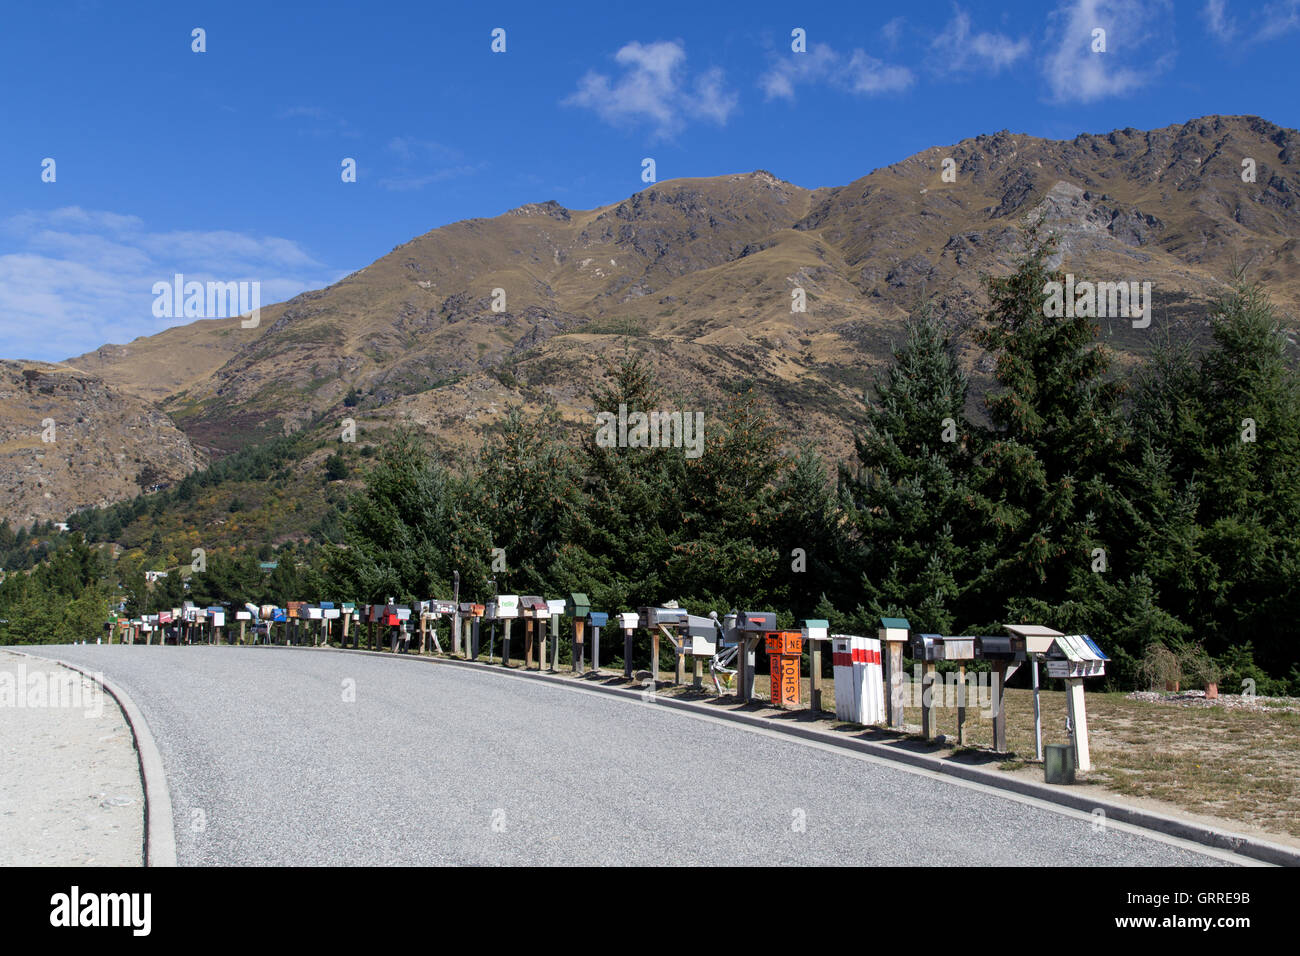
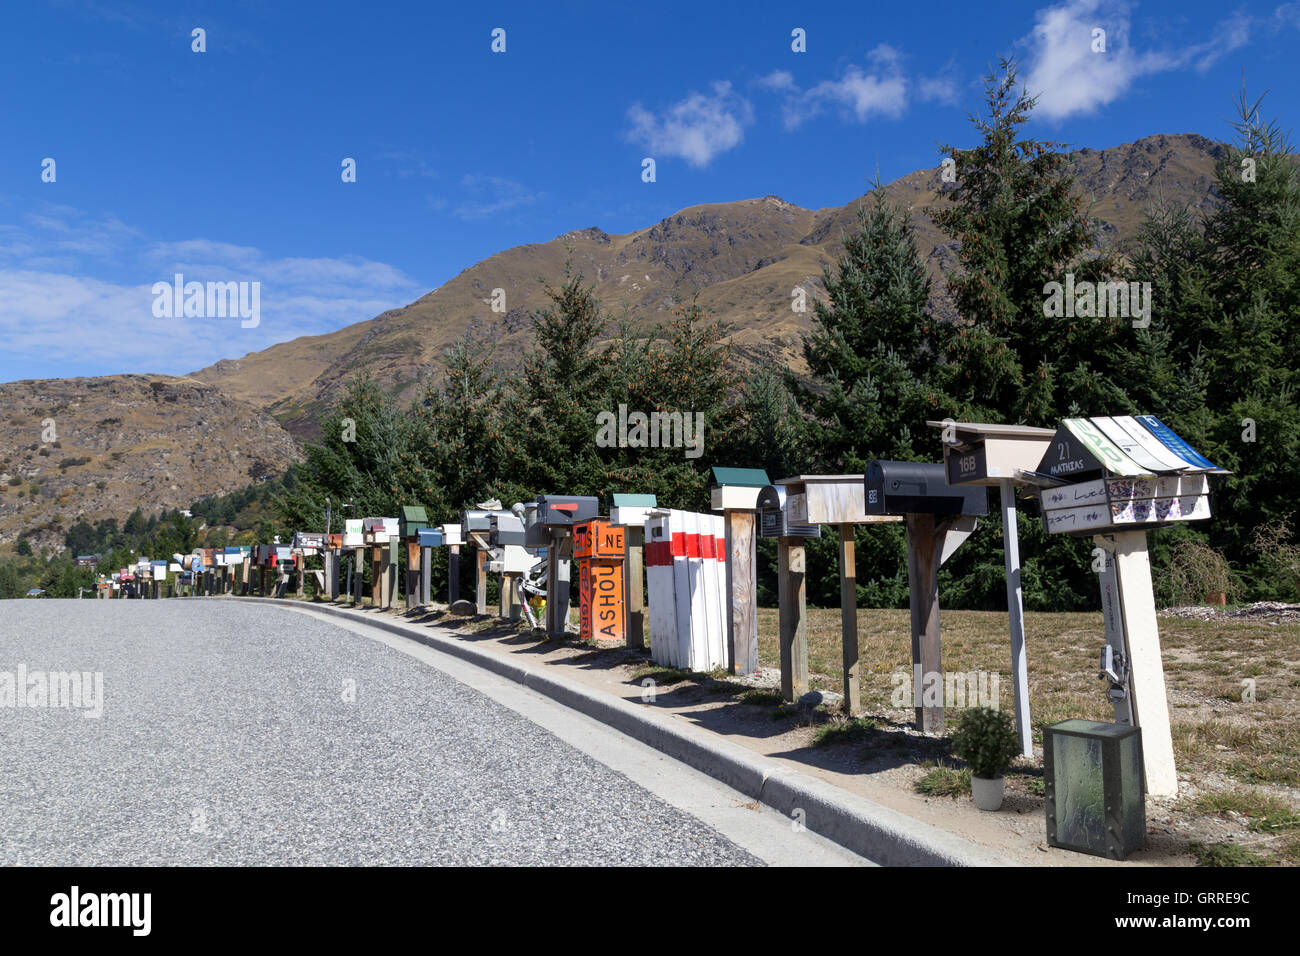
potted plant: none [1011,740,1038,776] -> present [948,706,1023,810]

